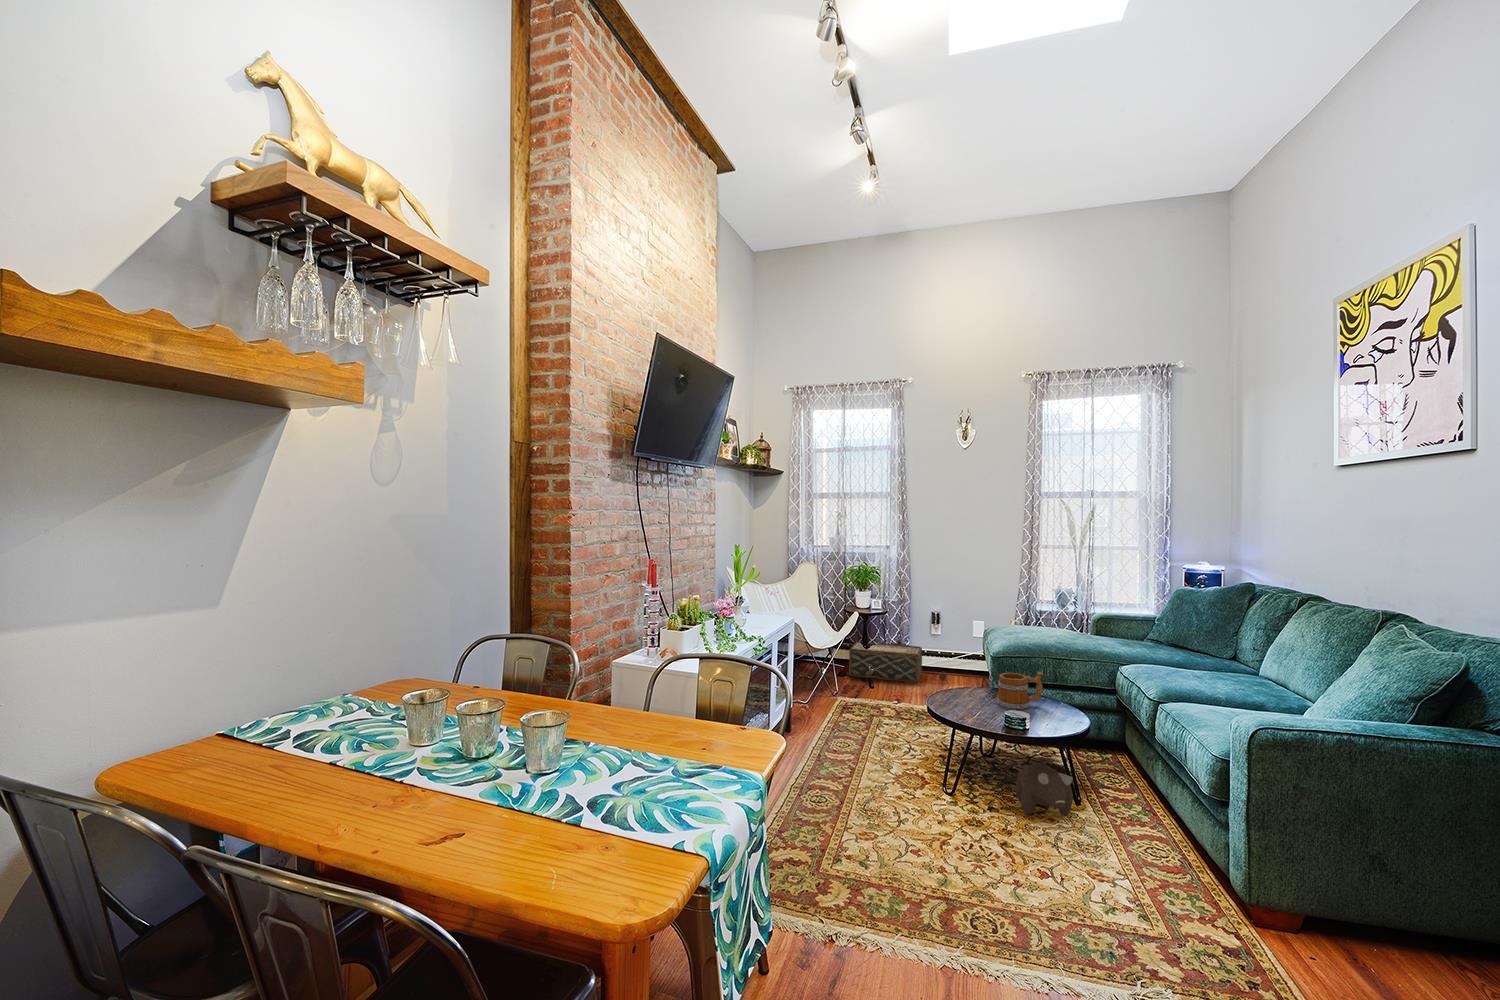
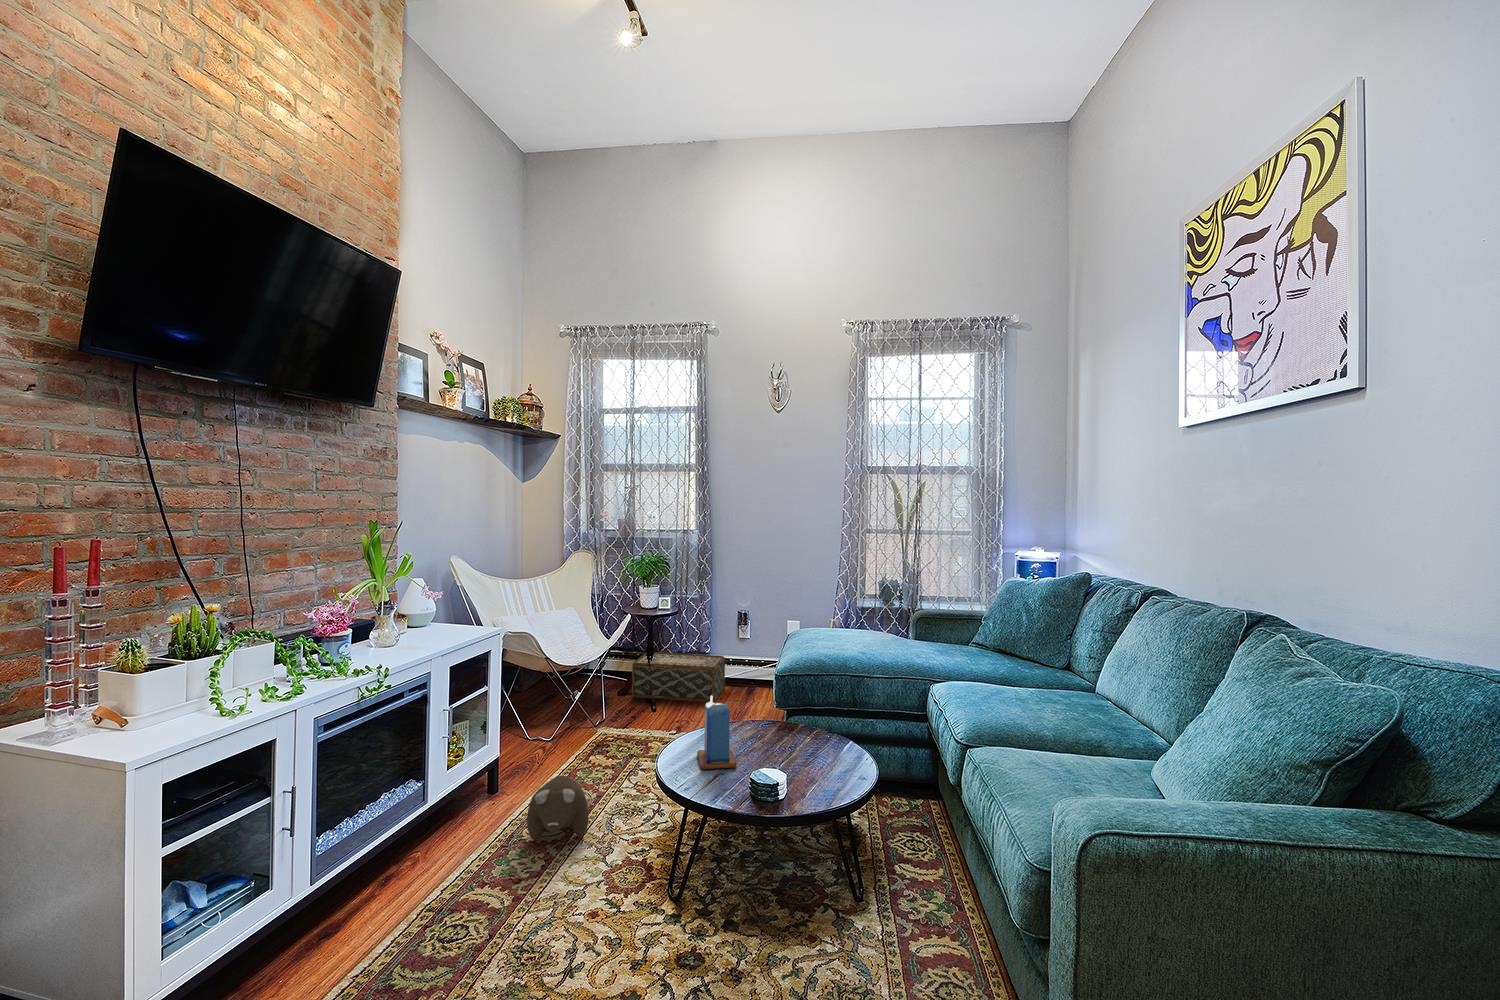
candle: none [953,660,985,709] -> present [697,696,736,770]
mug: present [997,672,1043,709] -> none [760,706,823,763]
plush toy: present [1016,763,1073,816] -> present [527,775,589,840]

